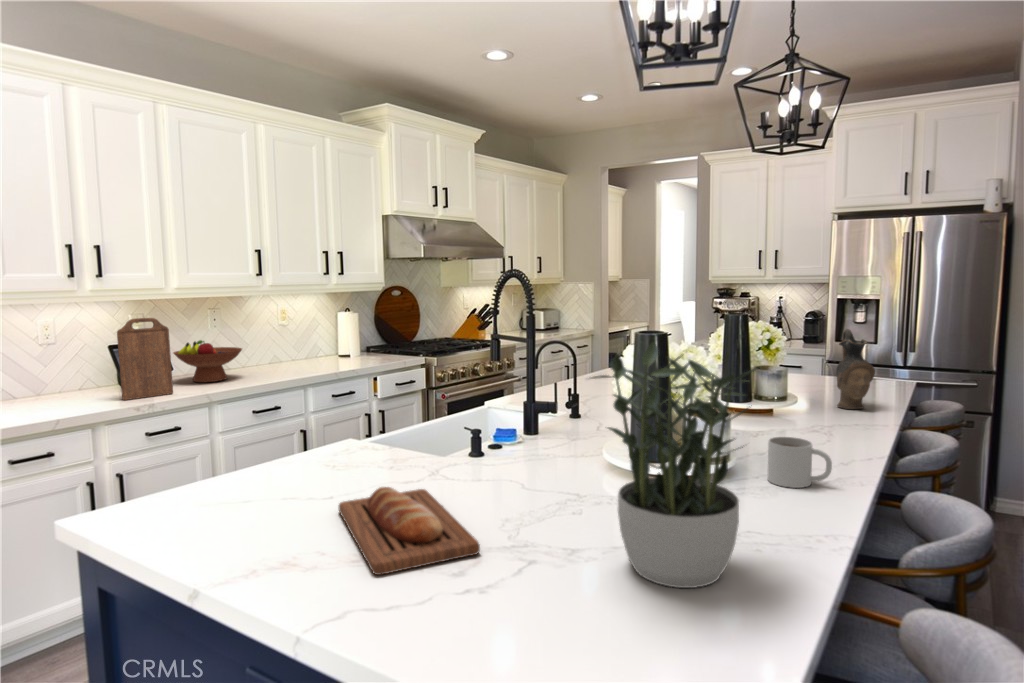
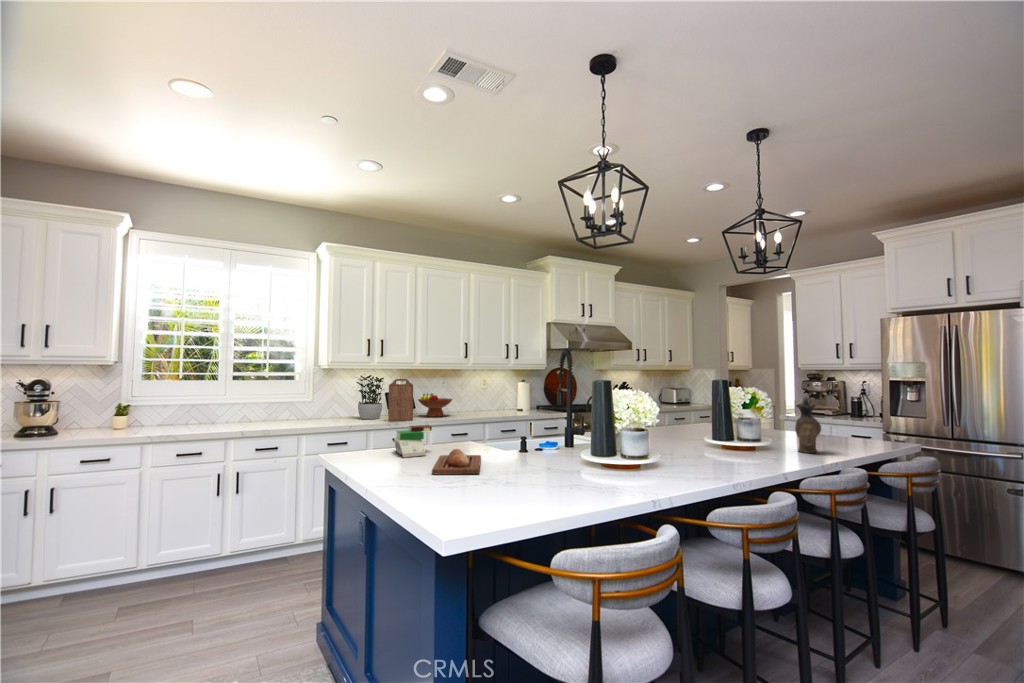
potted plant: present [592,343,758,588] -> present [356,375,384,419]
book: none [205,428,294,519] -> present [394,425,432,458]
mug: present [767,437,832,488] -> none [662,447,693,474]

